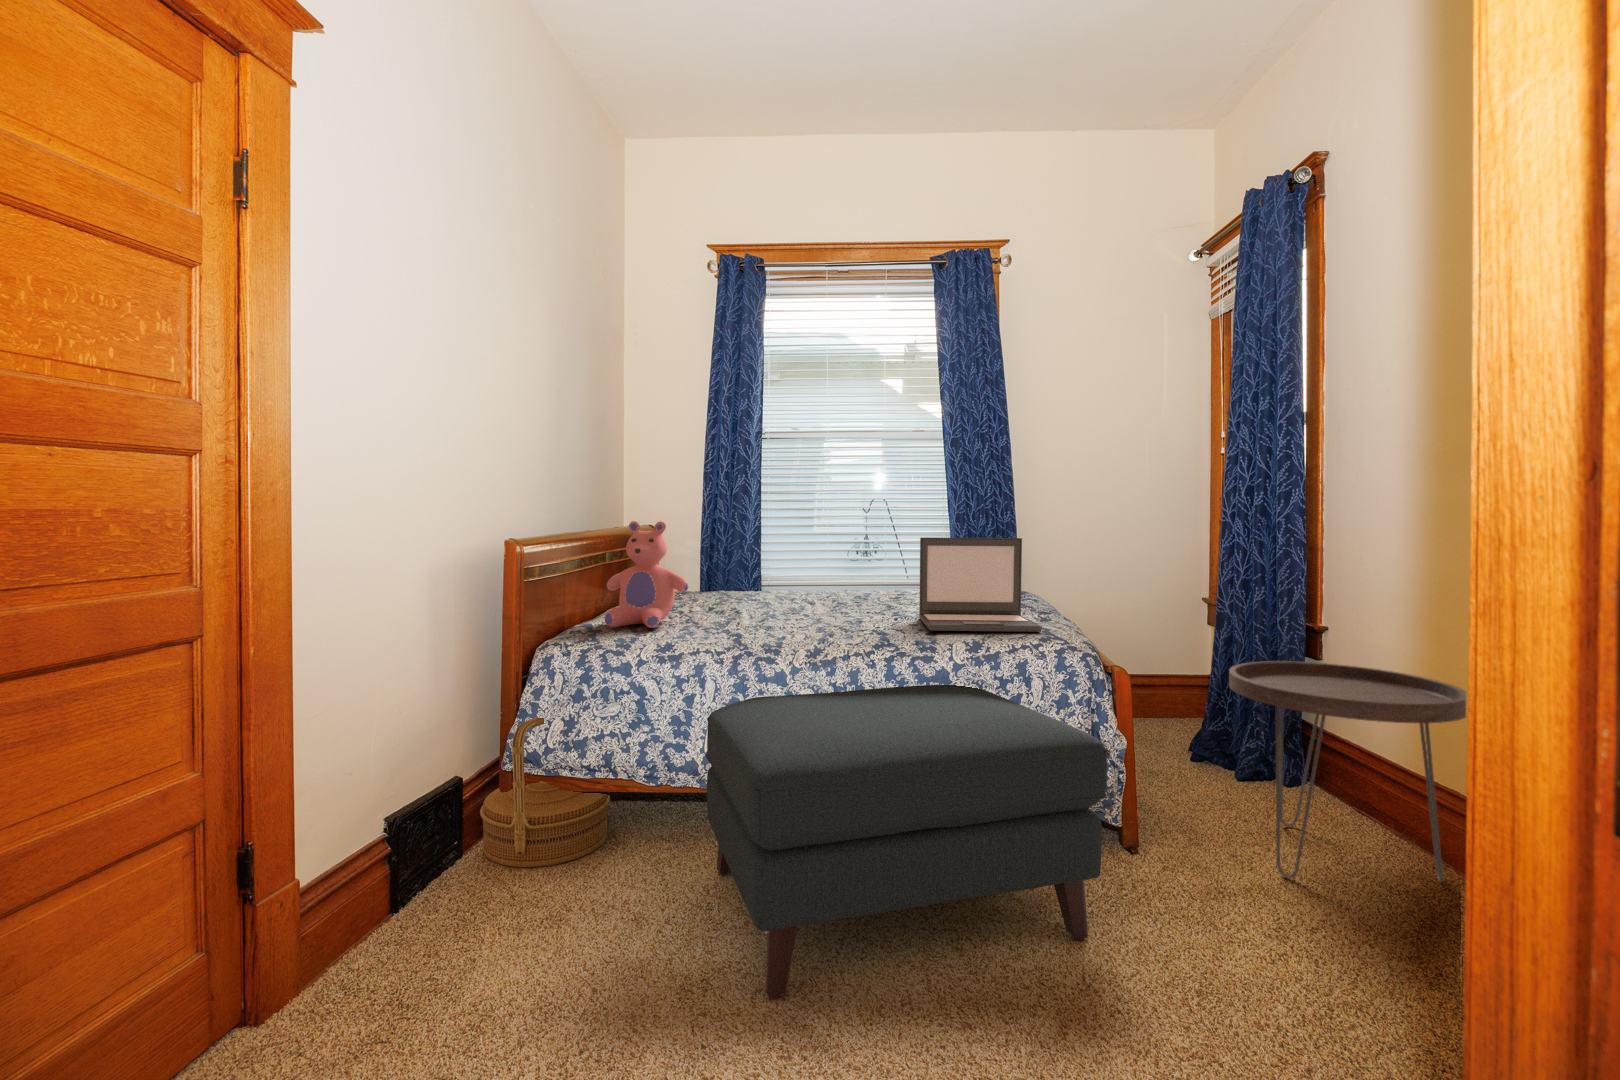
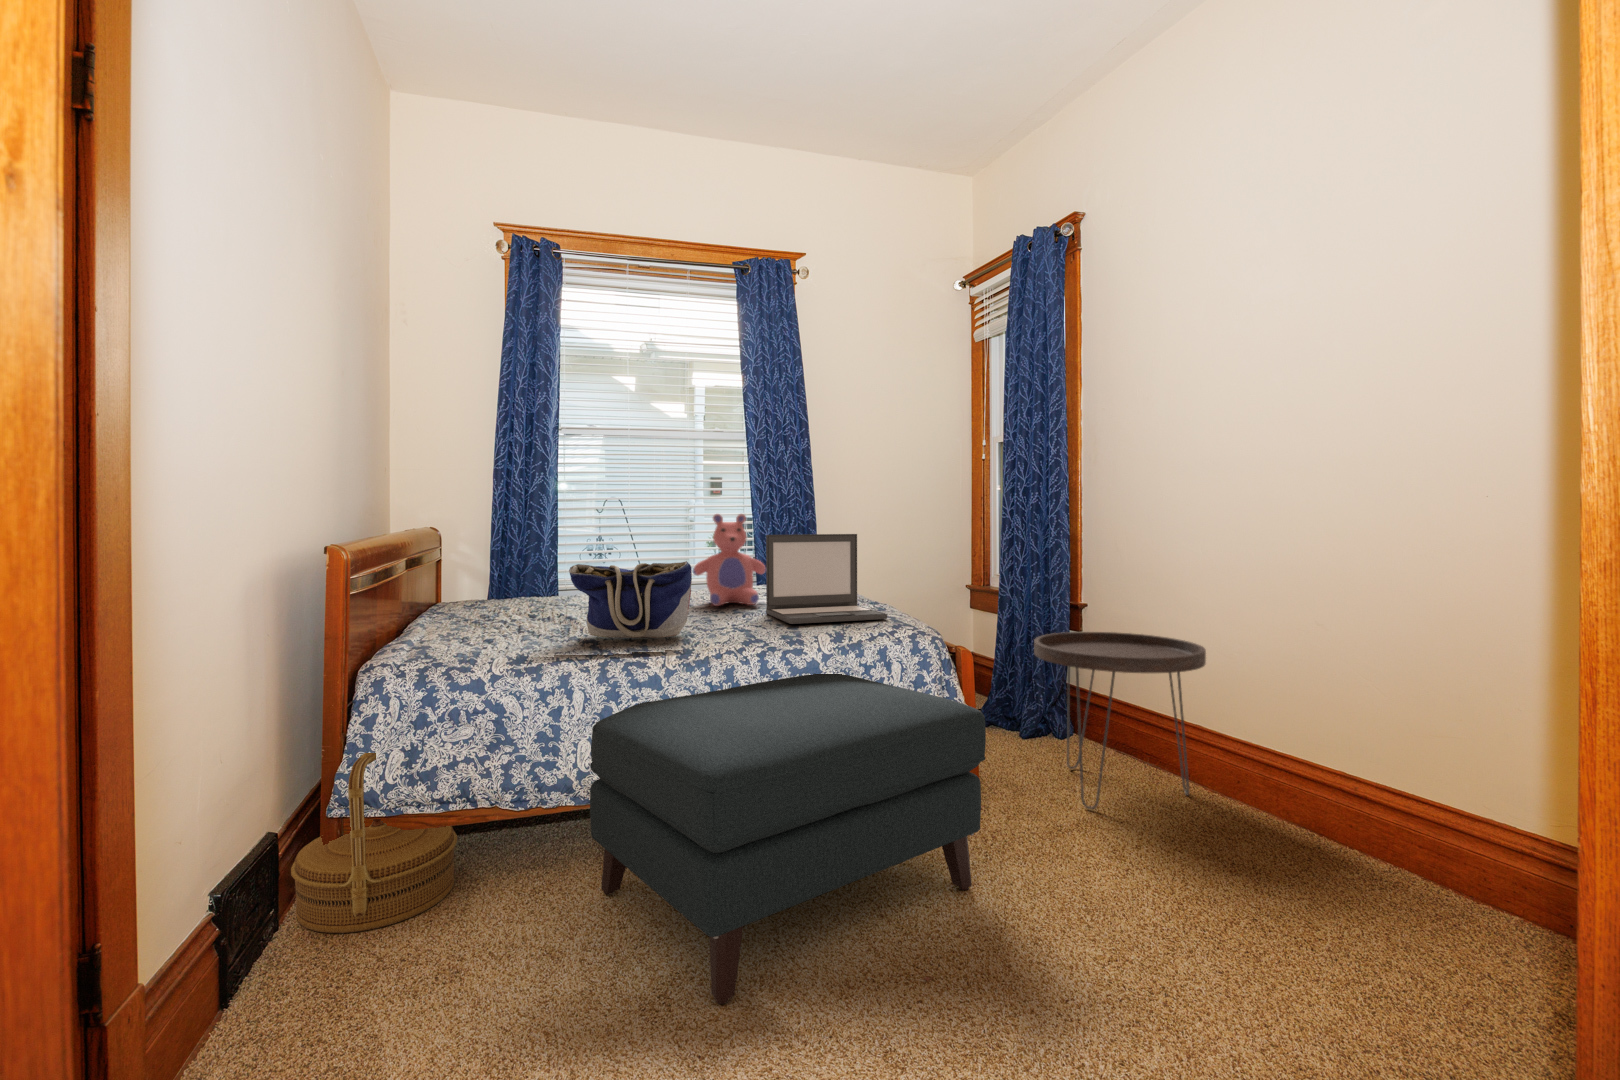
teddy bear: present [605,521,688,628] -> present [693,514,766,606]
tote bag: none [714,562,825,636] -> present [569,561,692,638]

